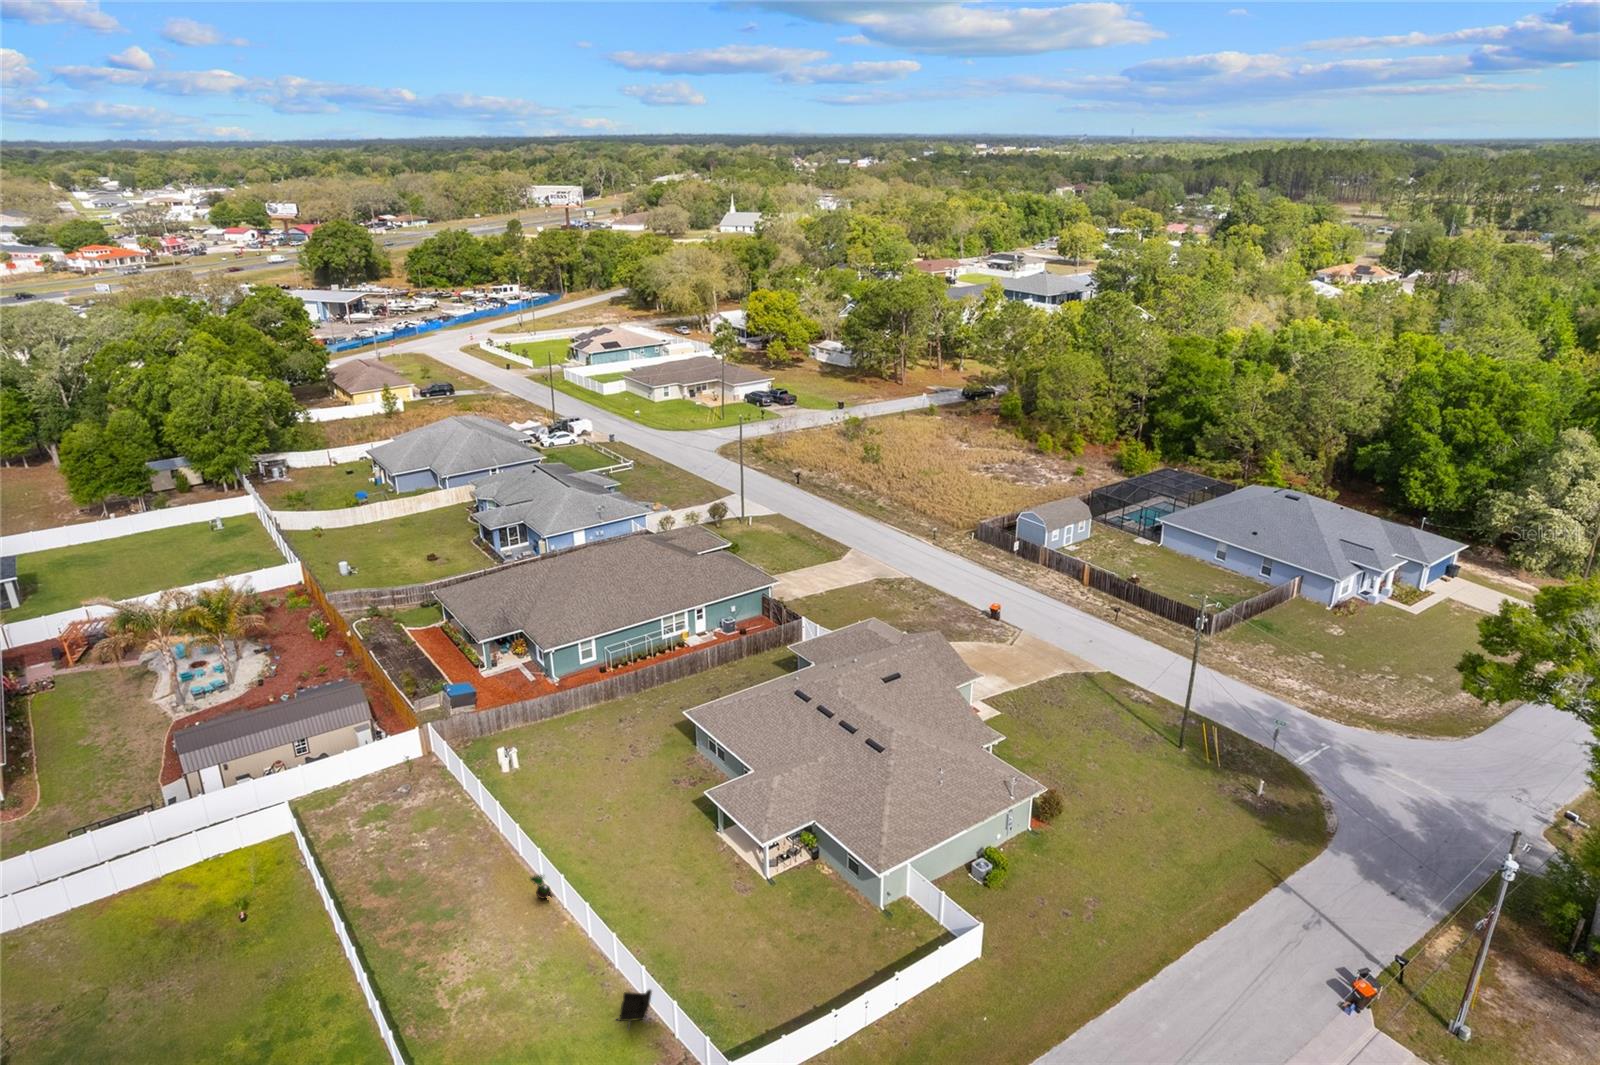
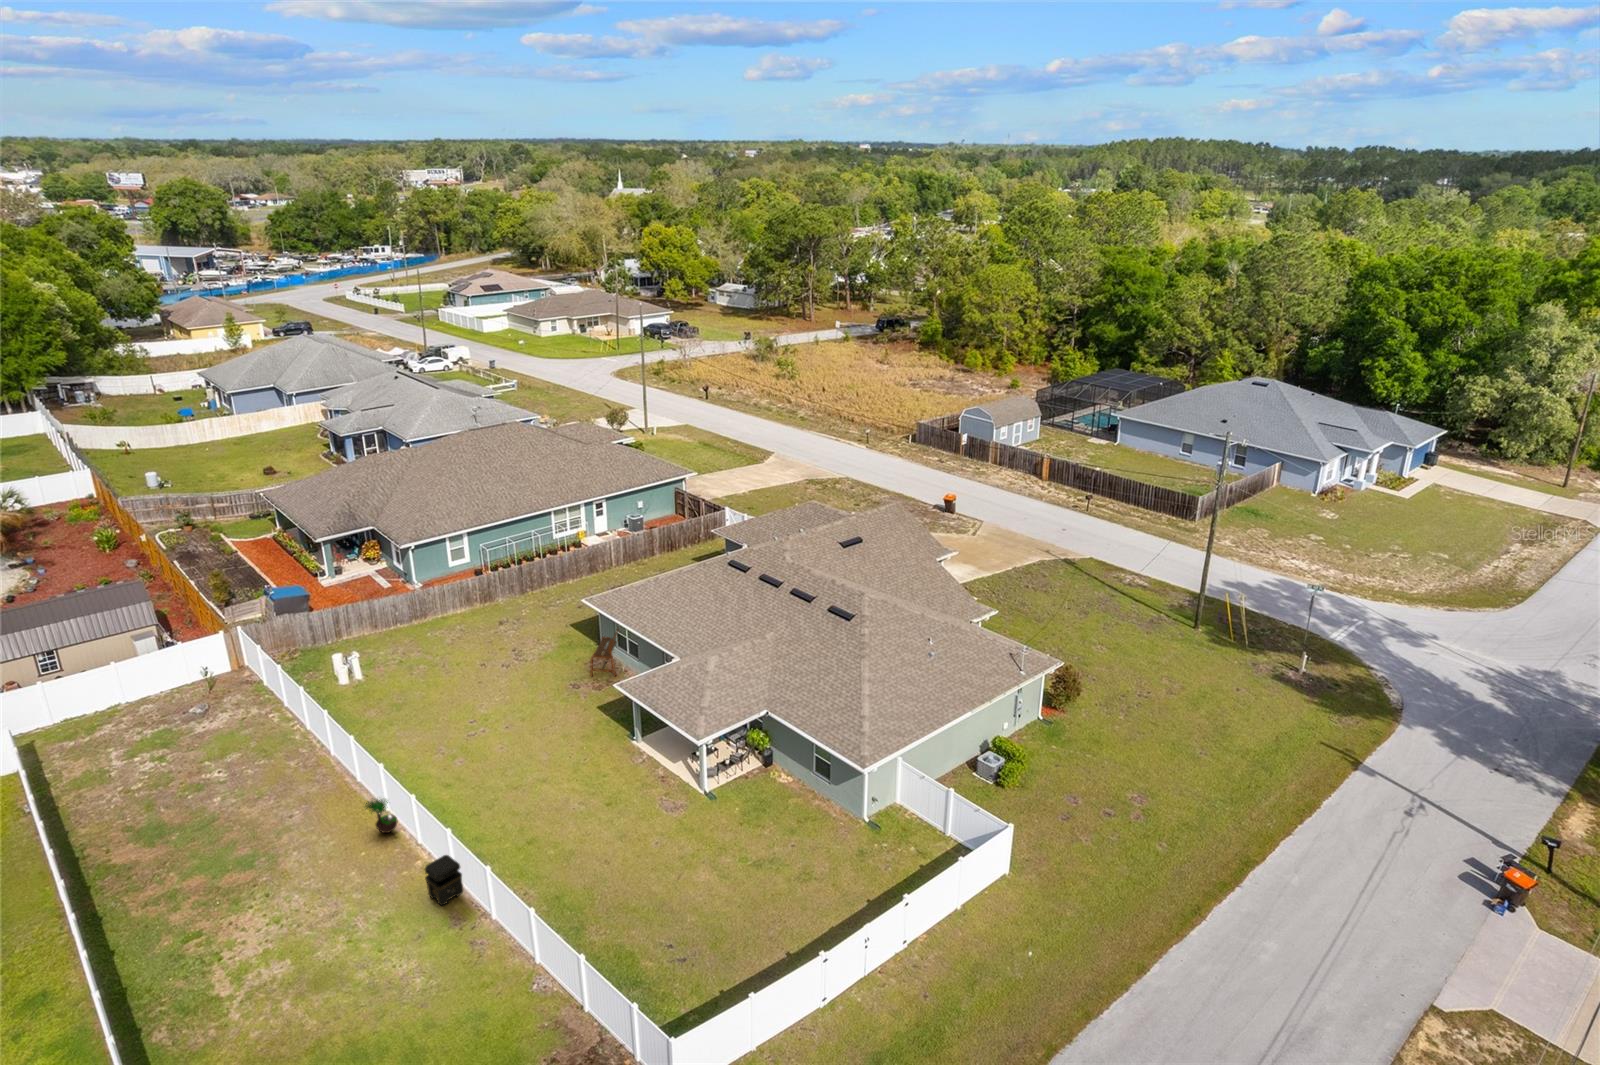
bench: none [686,731,712,773] -> present [590,629,619,676]
toolbox: none [572,922,597,957] -> present [425,855,463,905]
lounge chair: present [618,990,652,1028] -> none [489,938,543,1002]

